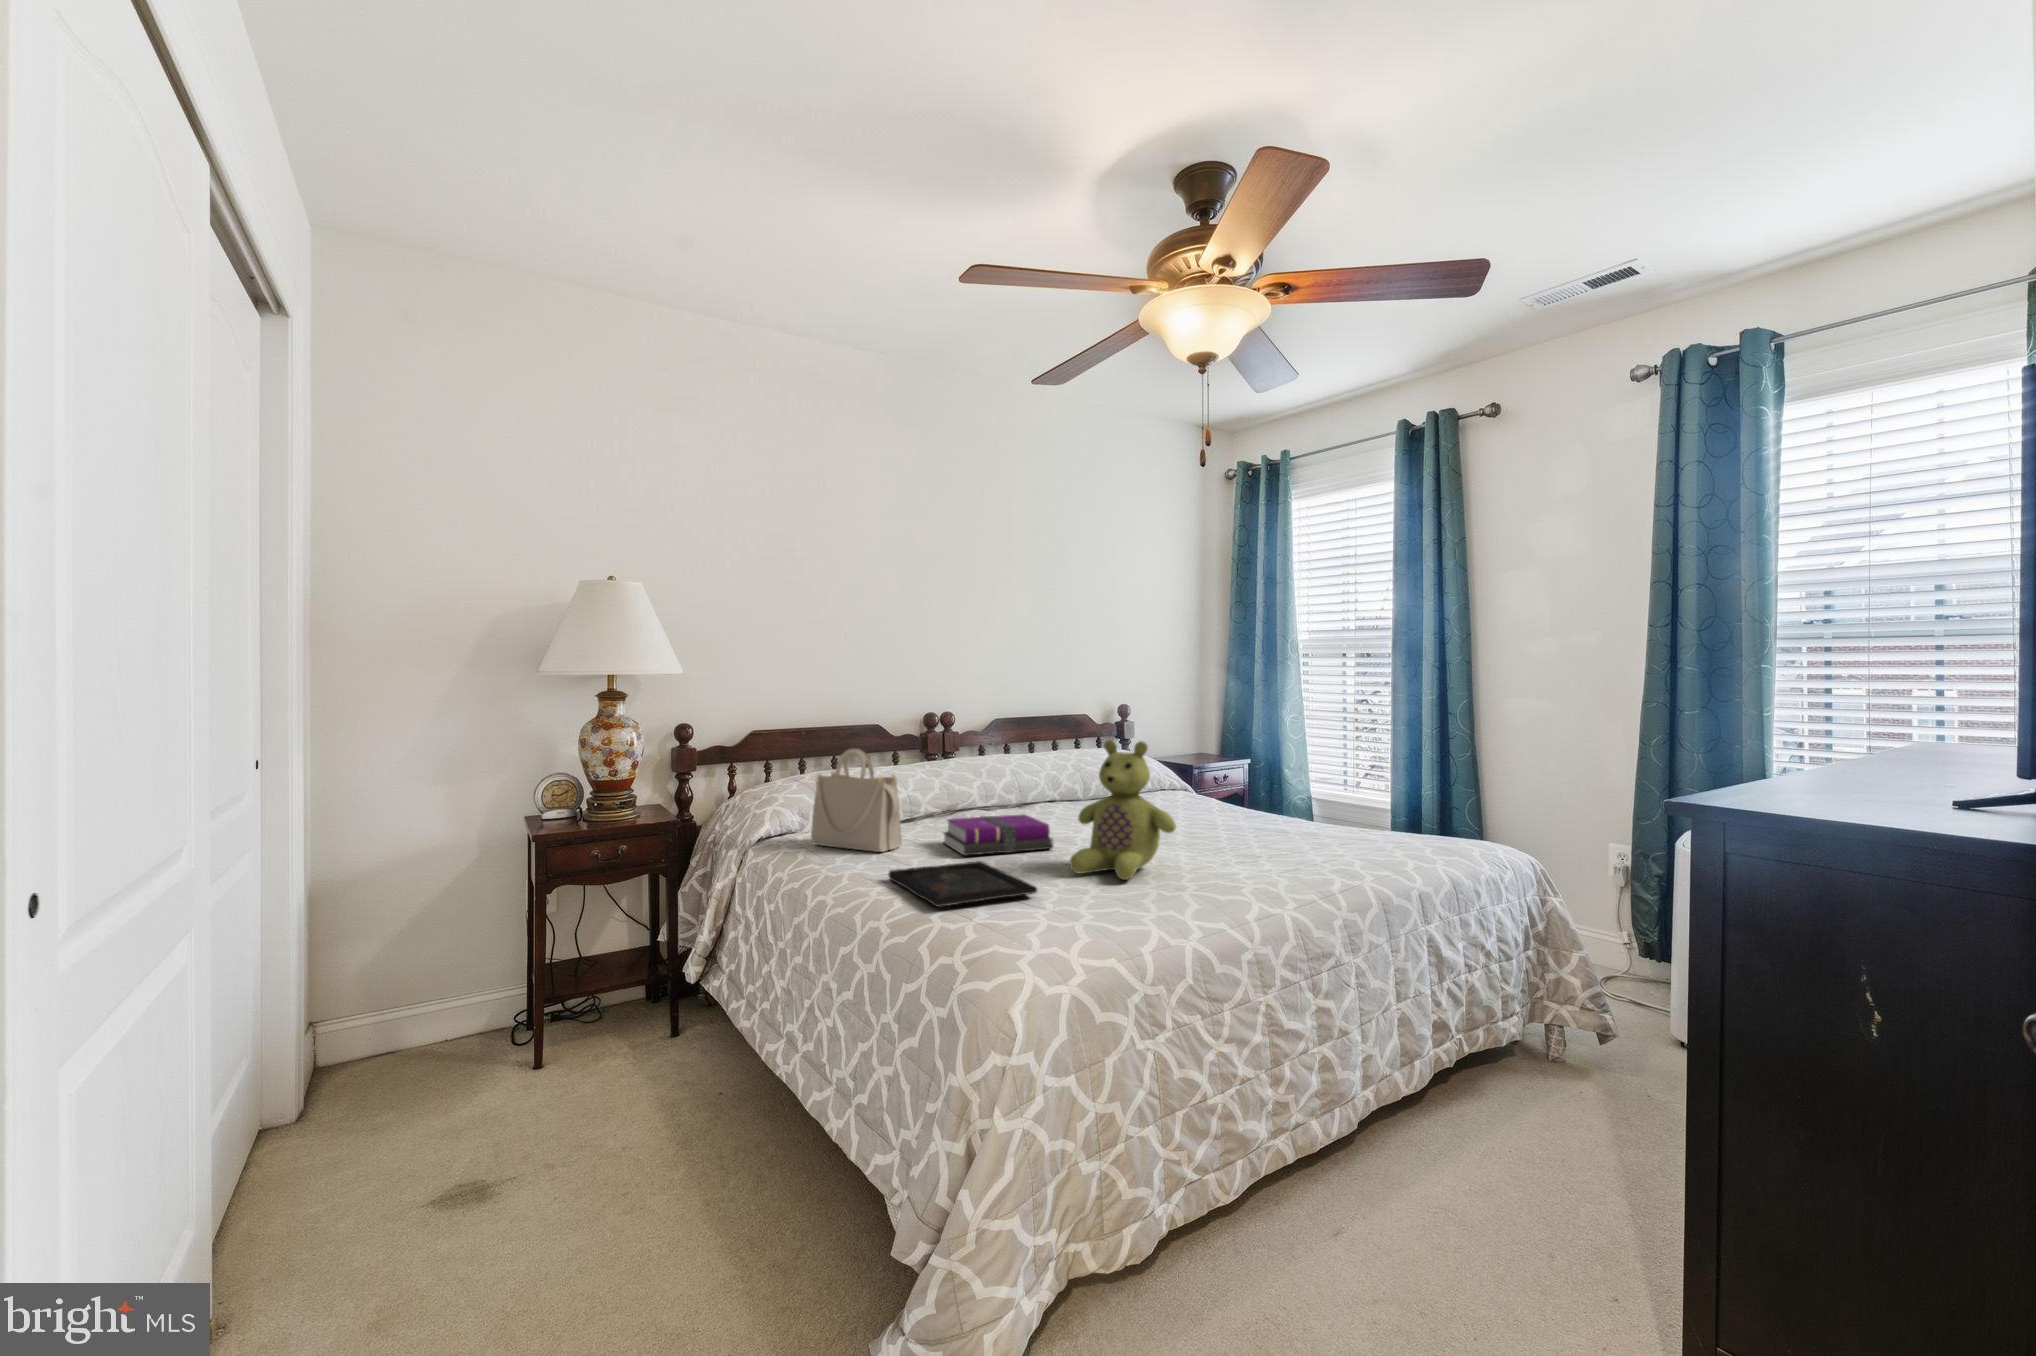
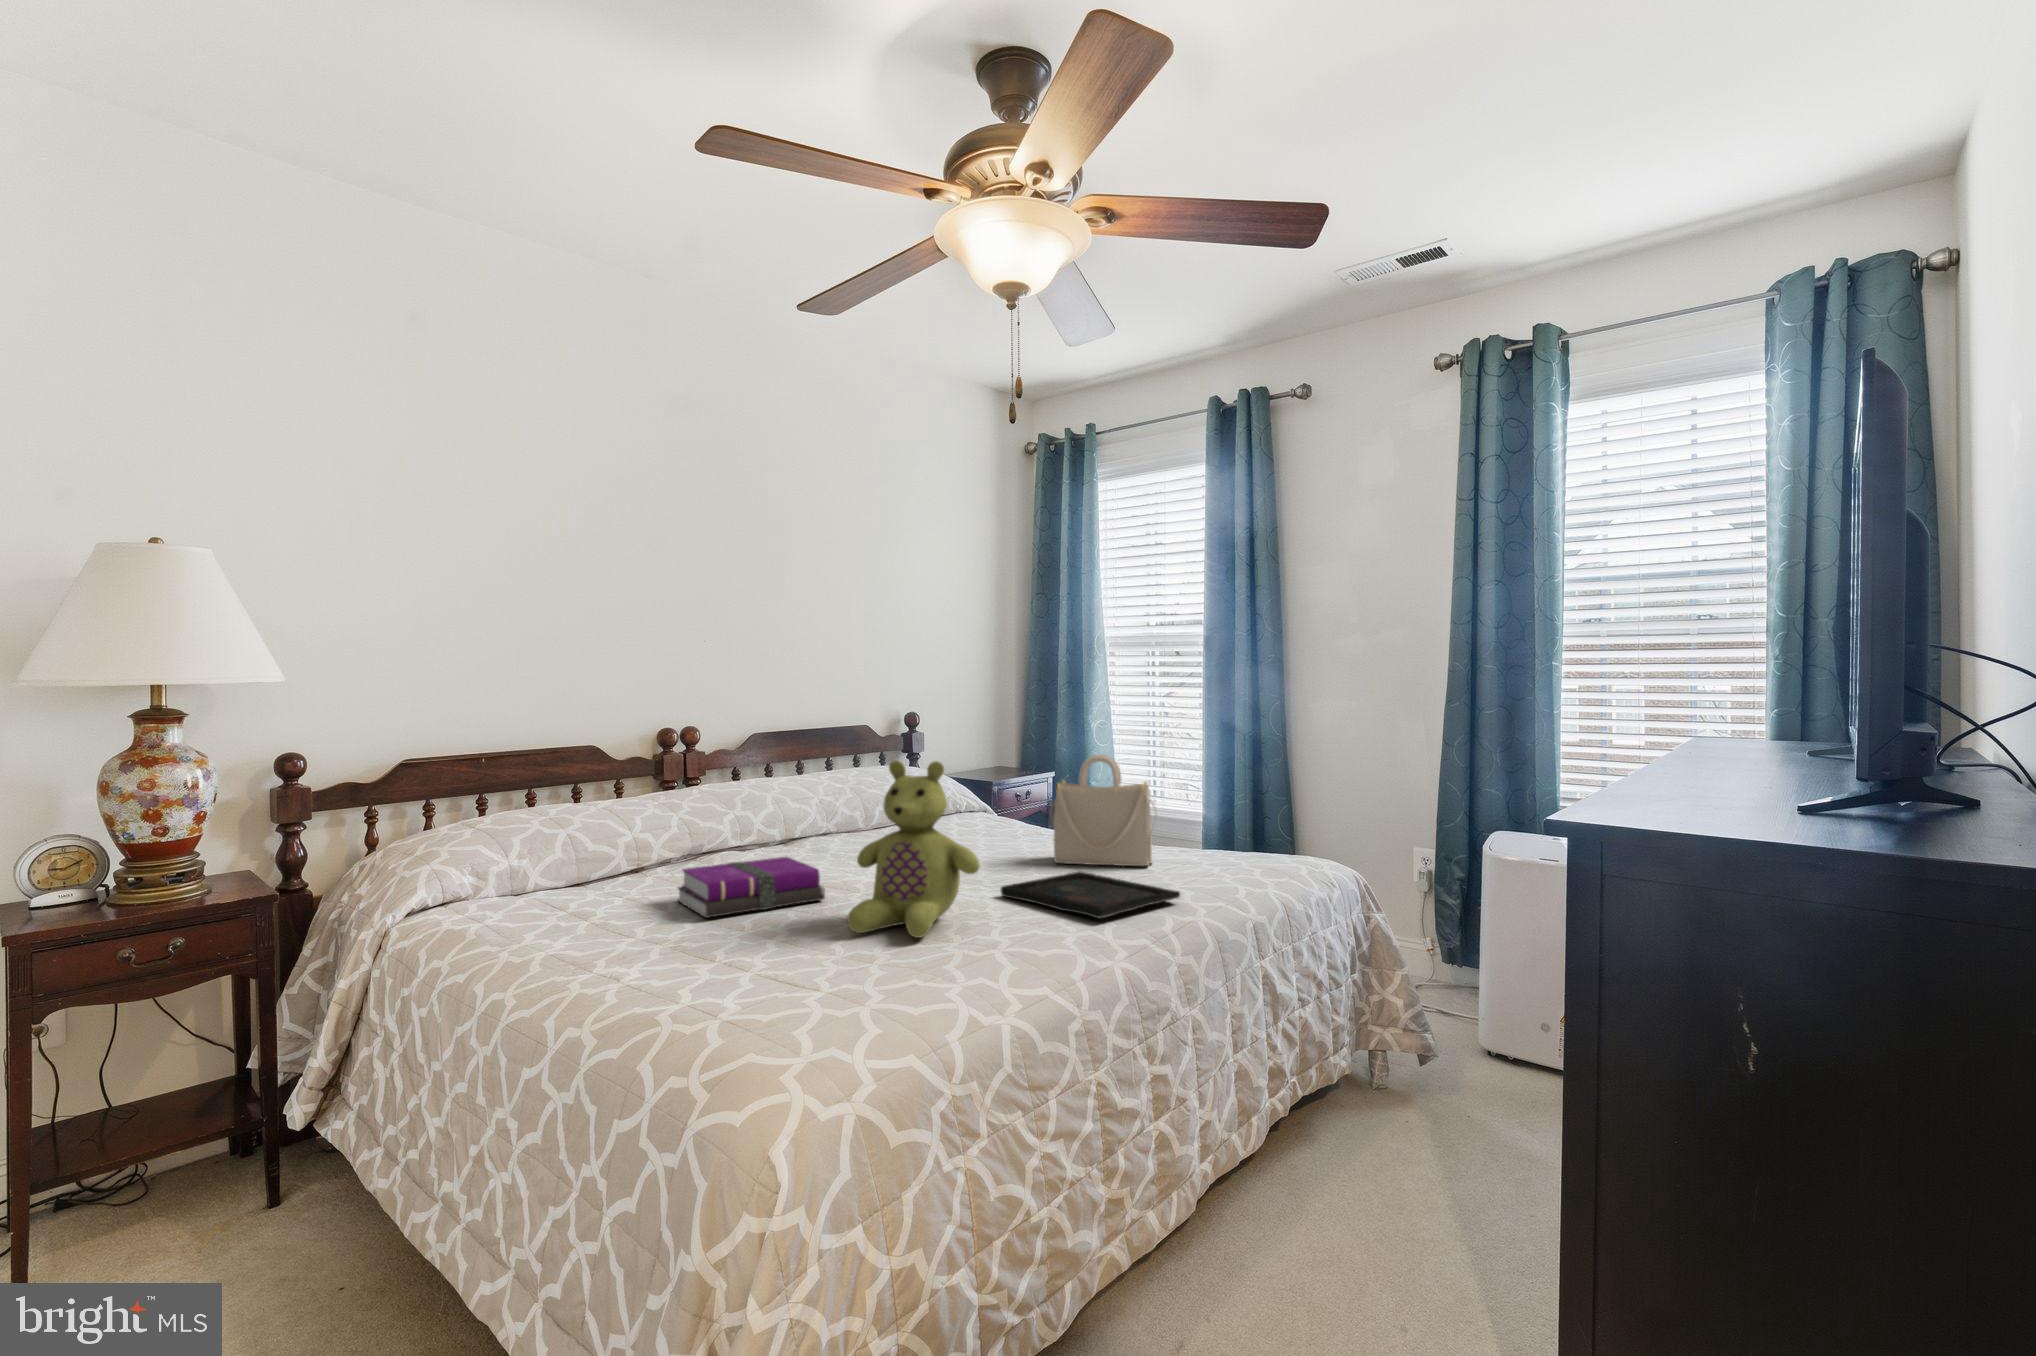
handbag: present [811,749,902,852] -> present [1051,754,1157,866]
tray: present [888,861,1038,907] -> present [1001,871,1180,918]

